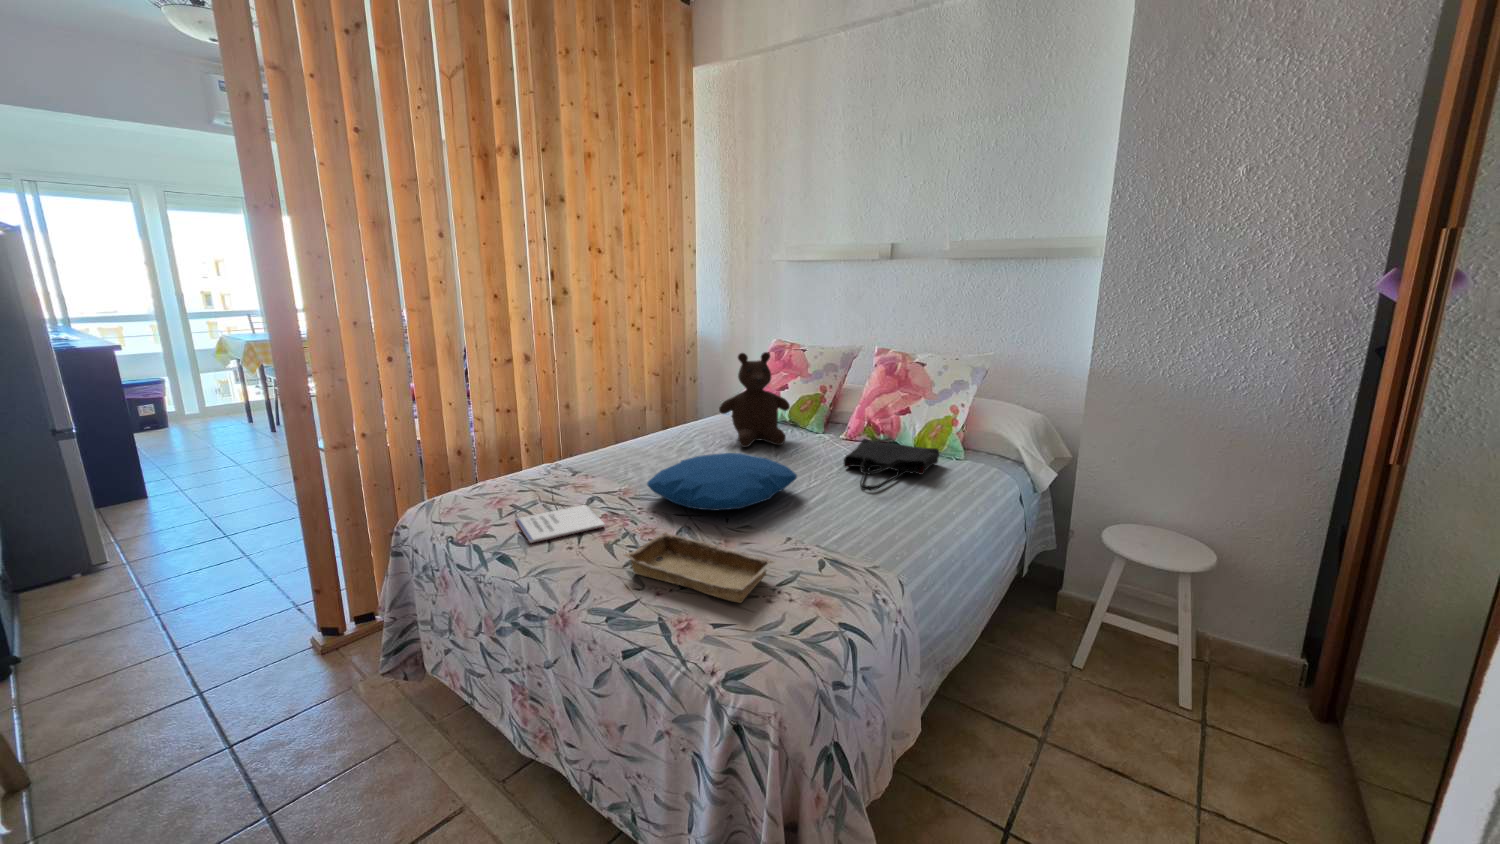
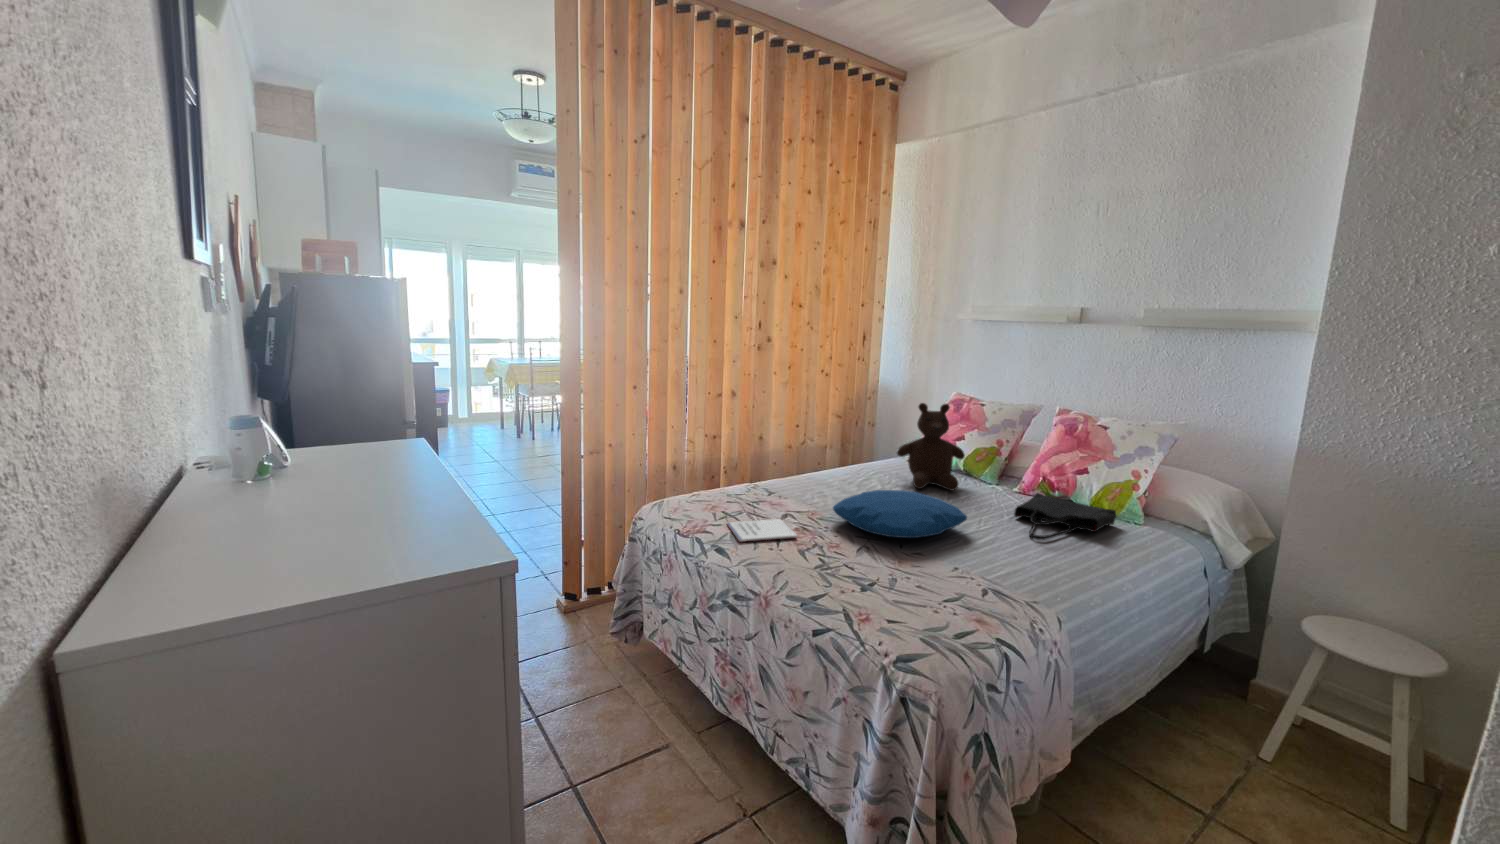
tray: present [624,533,776,603] -> none [815,547,945,610]

